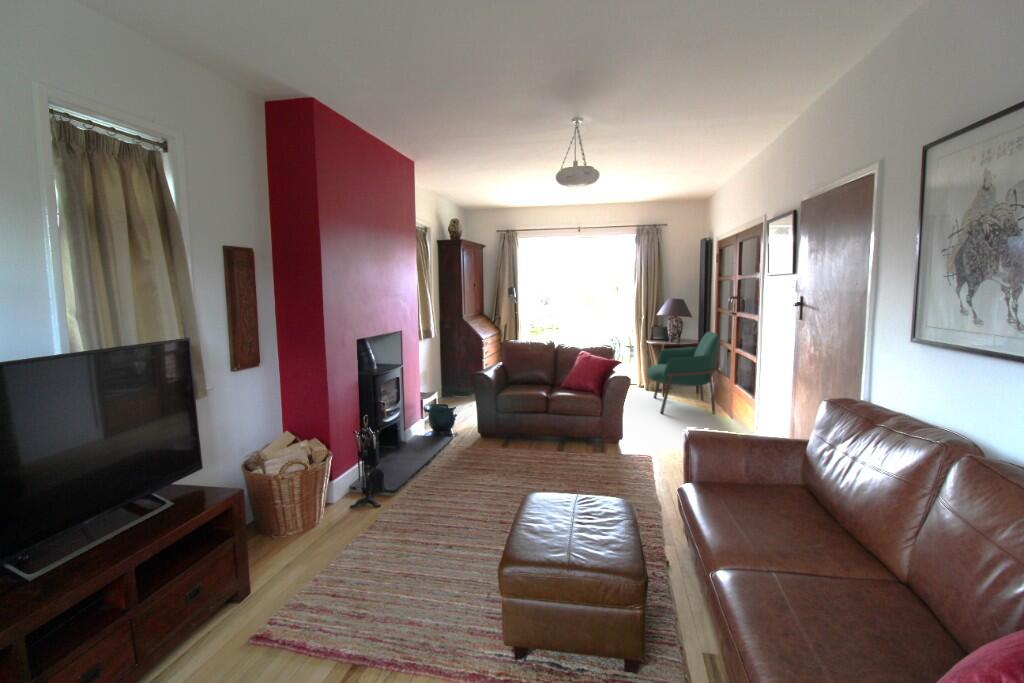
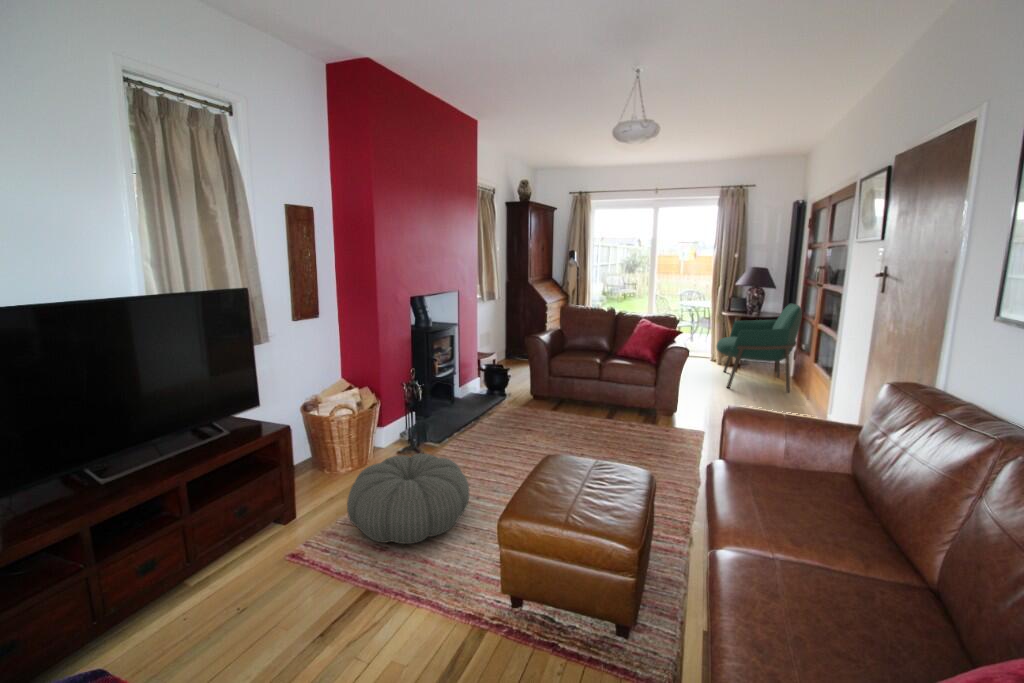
pouf: none [315,506,446,609] -> present [347,453,469,544]

